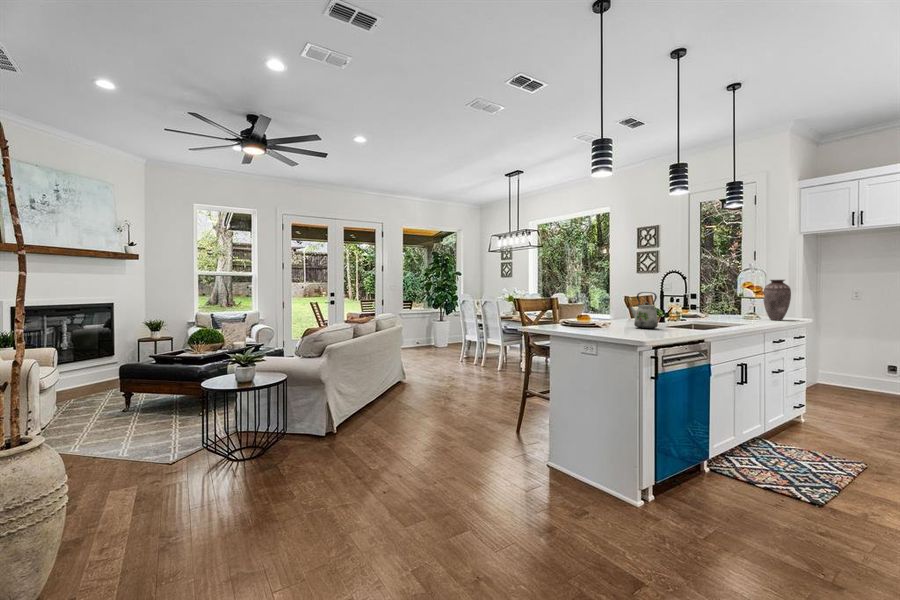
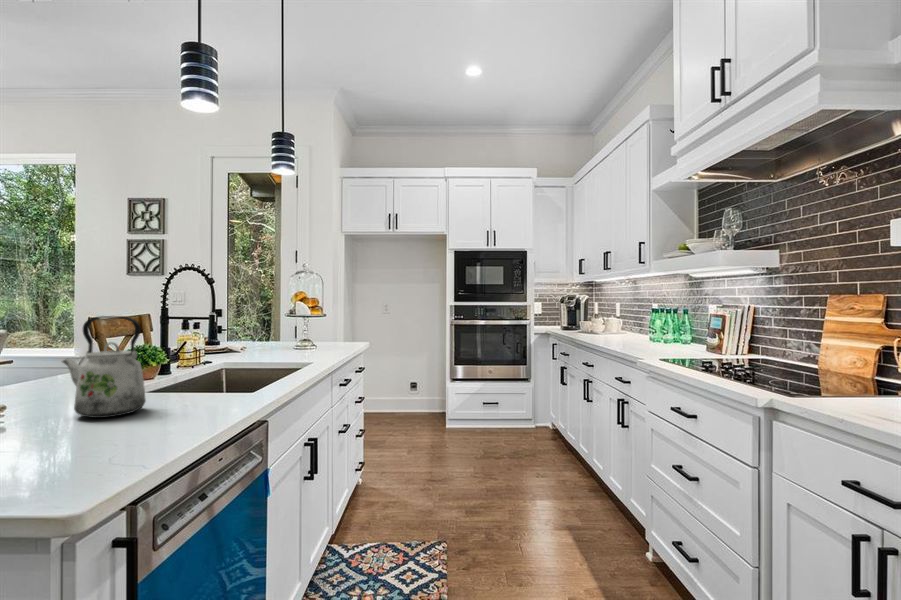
vase: present [763,280,791,320] -> none [322,288,353,347]

